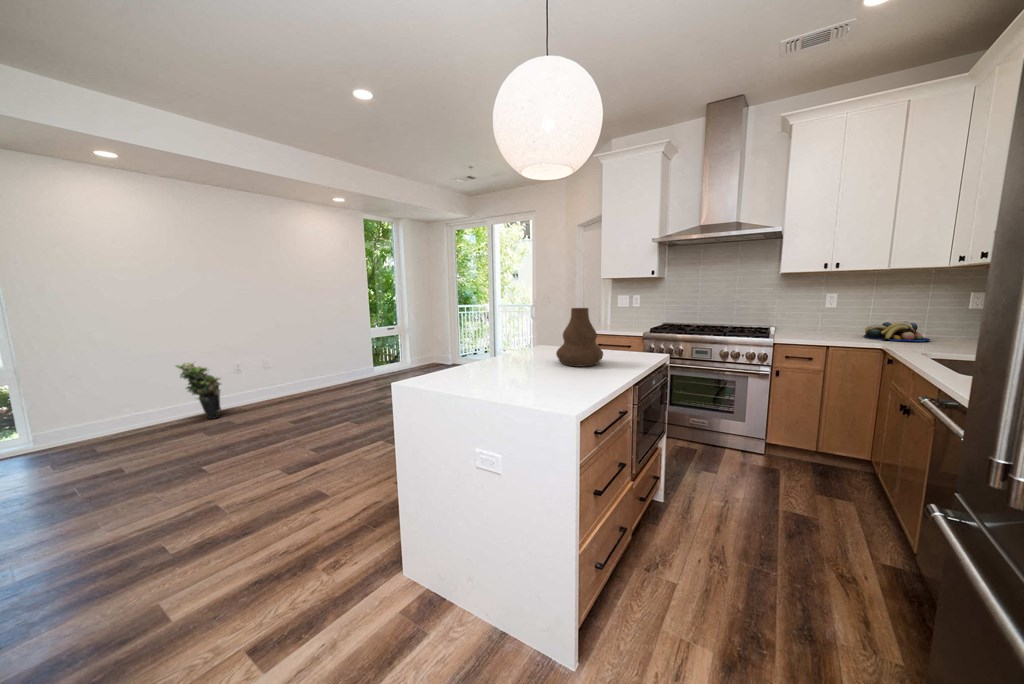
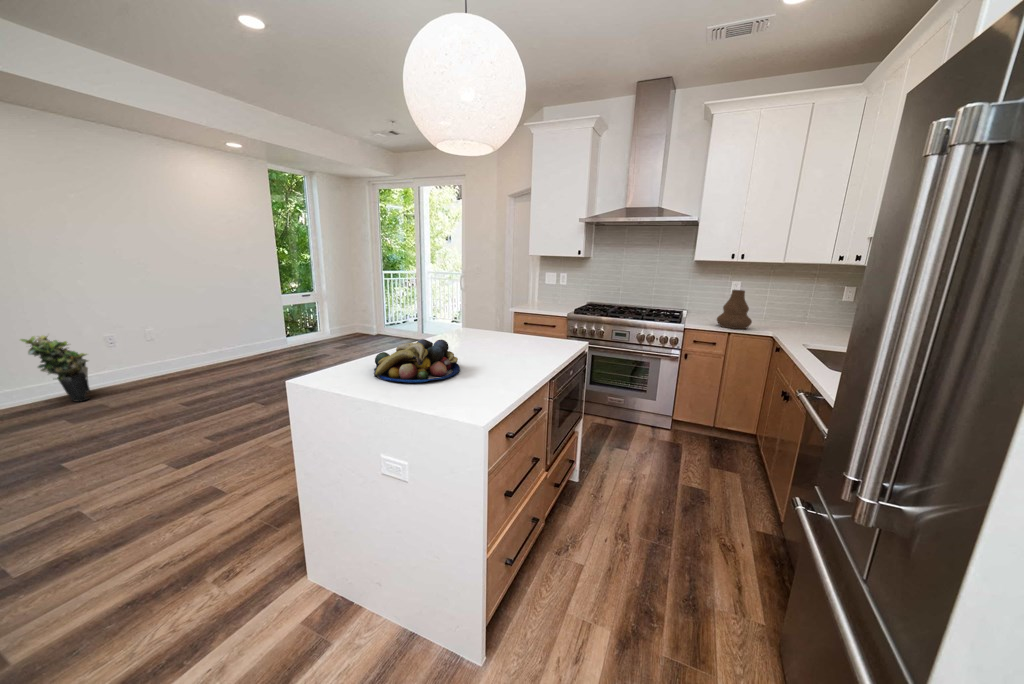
vase: present [556,308,603,367] -> present [717,290,752,329]
fruit bowl: present [864,321,930,341] -> present [374,339,460,383]

